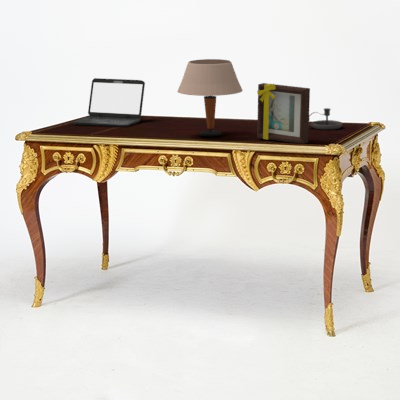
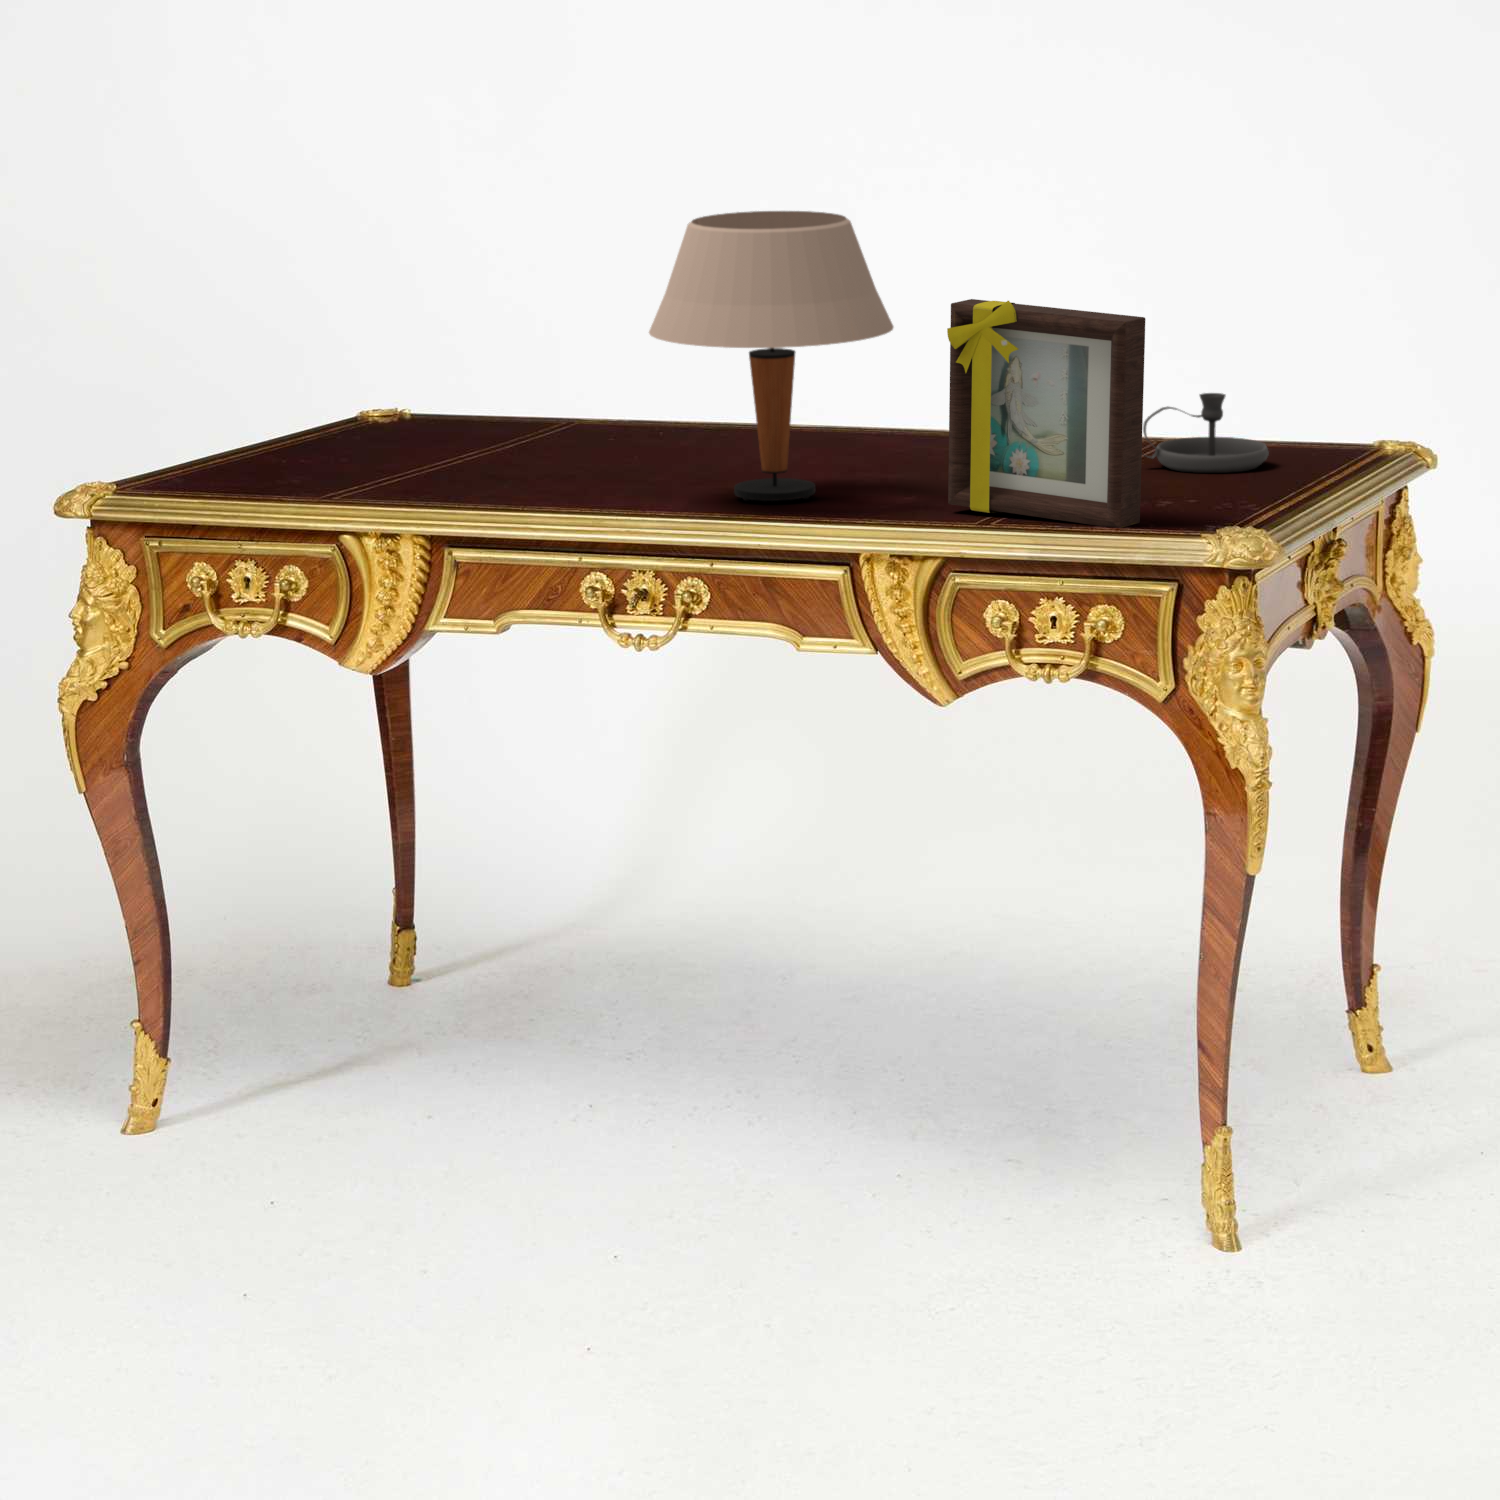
laptop: present [73,78,145,127] -> none [273,286,539,471]

